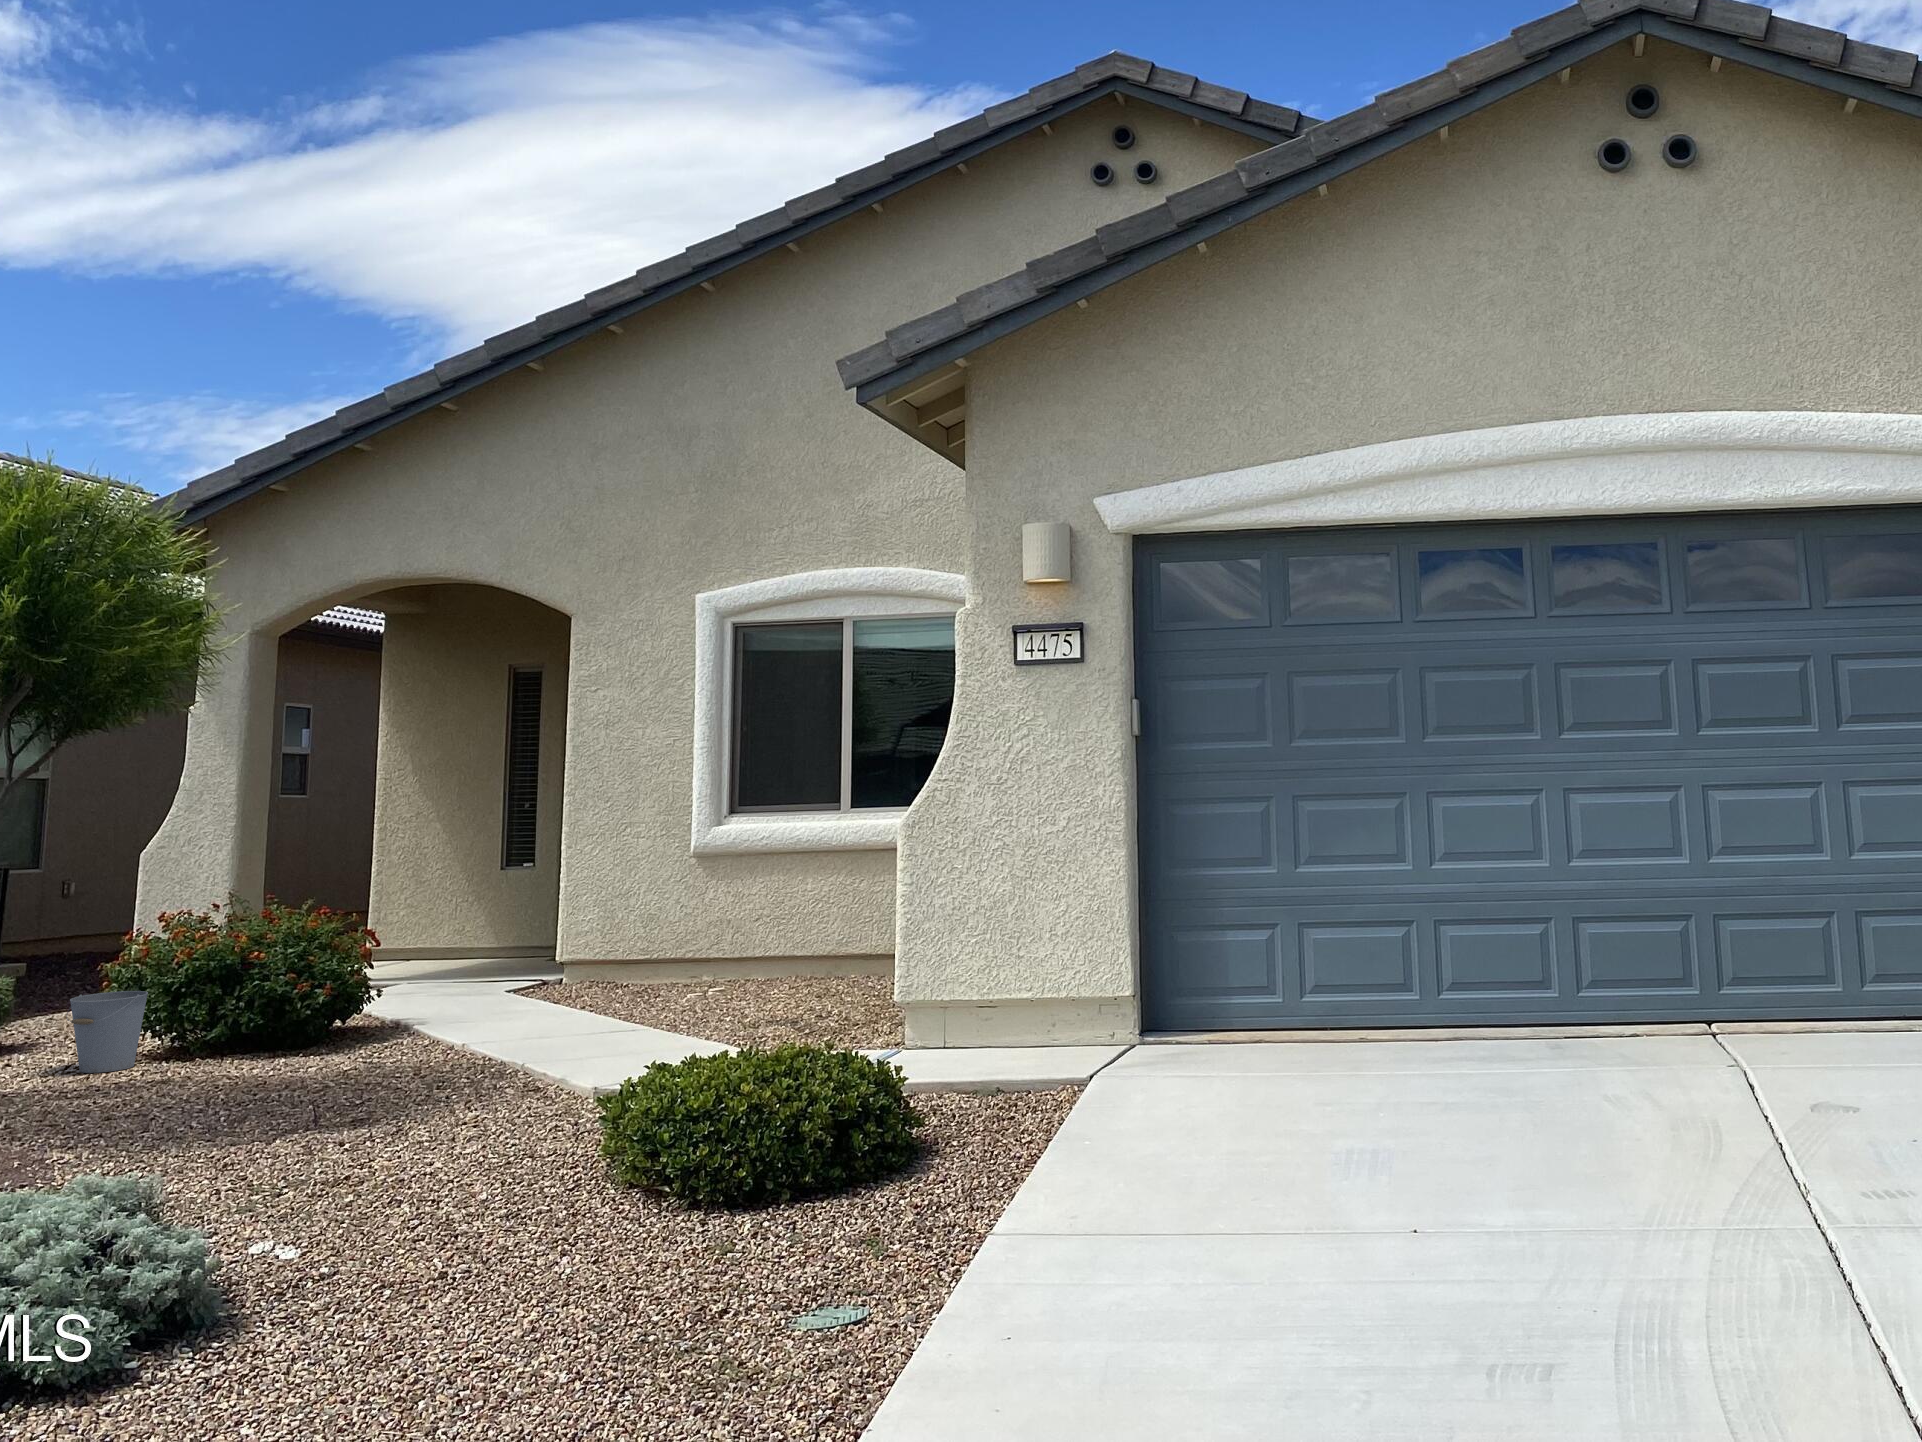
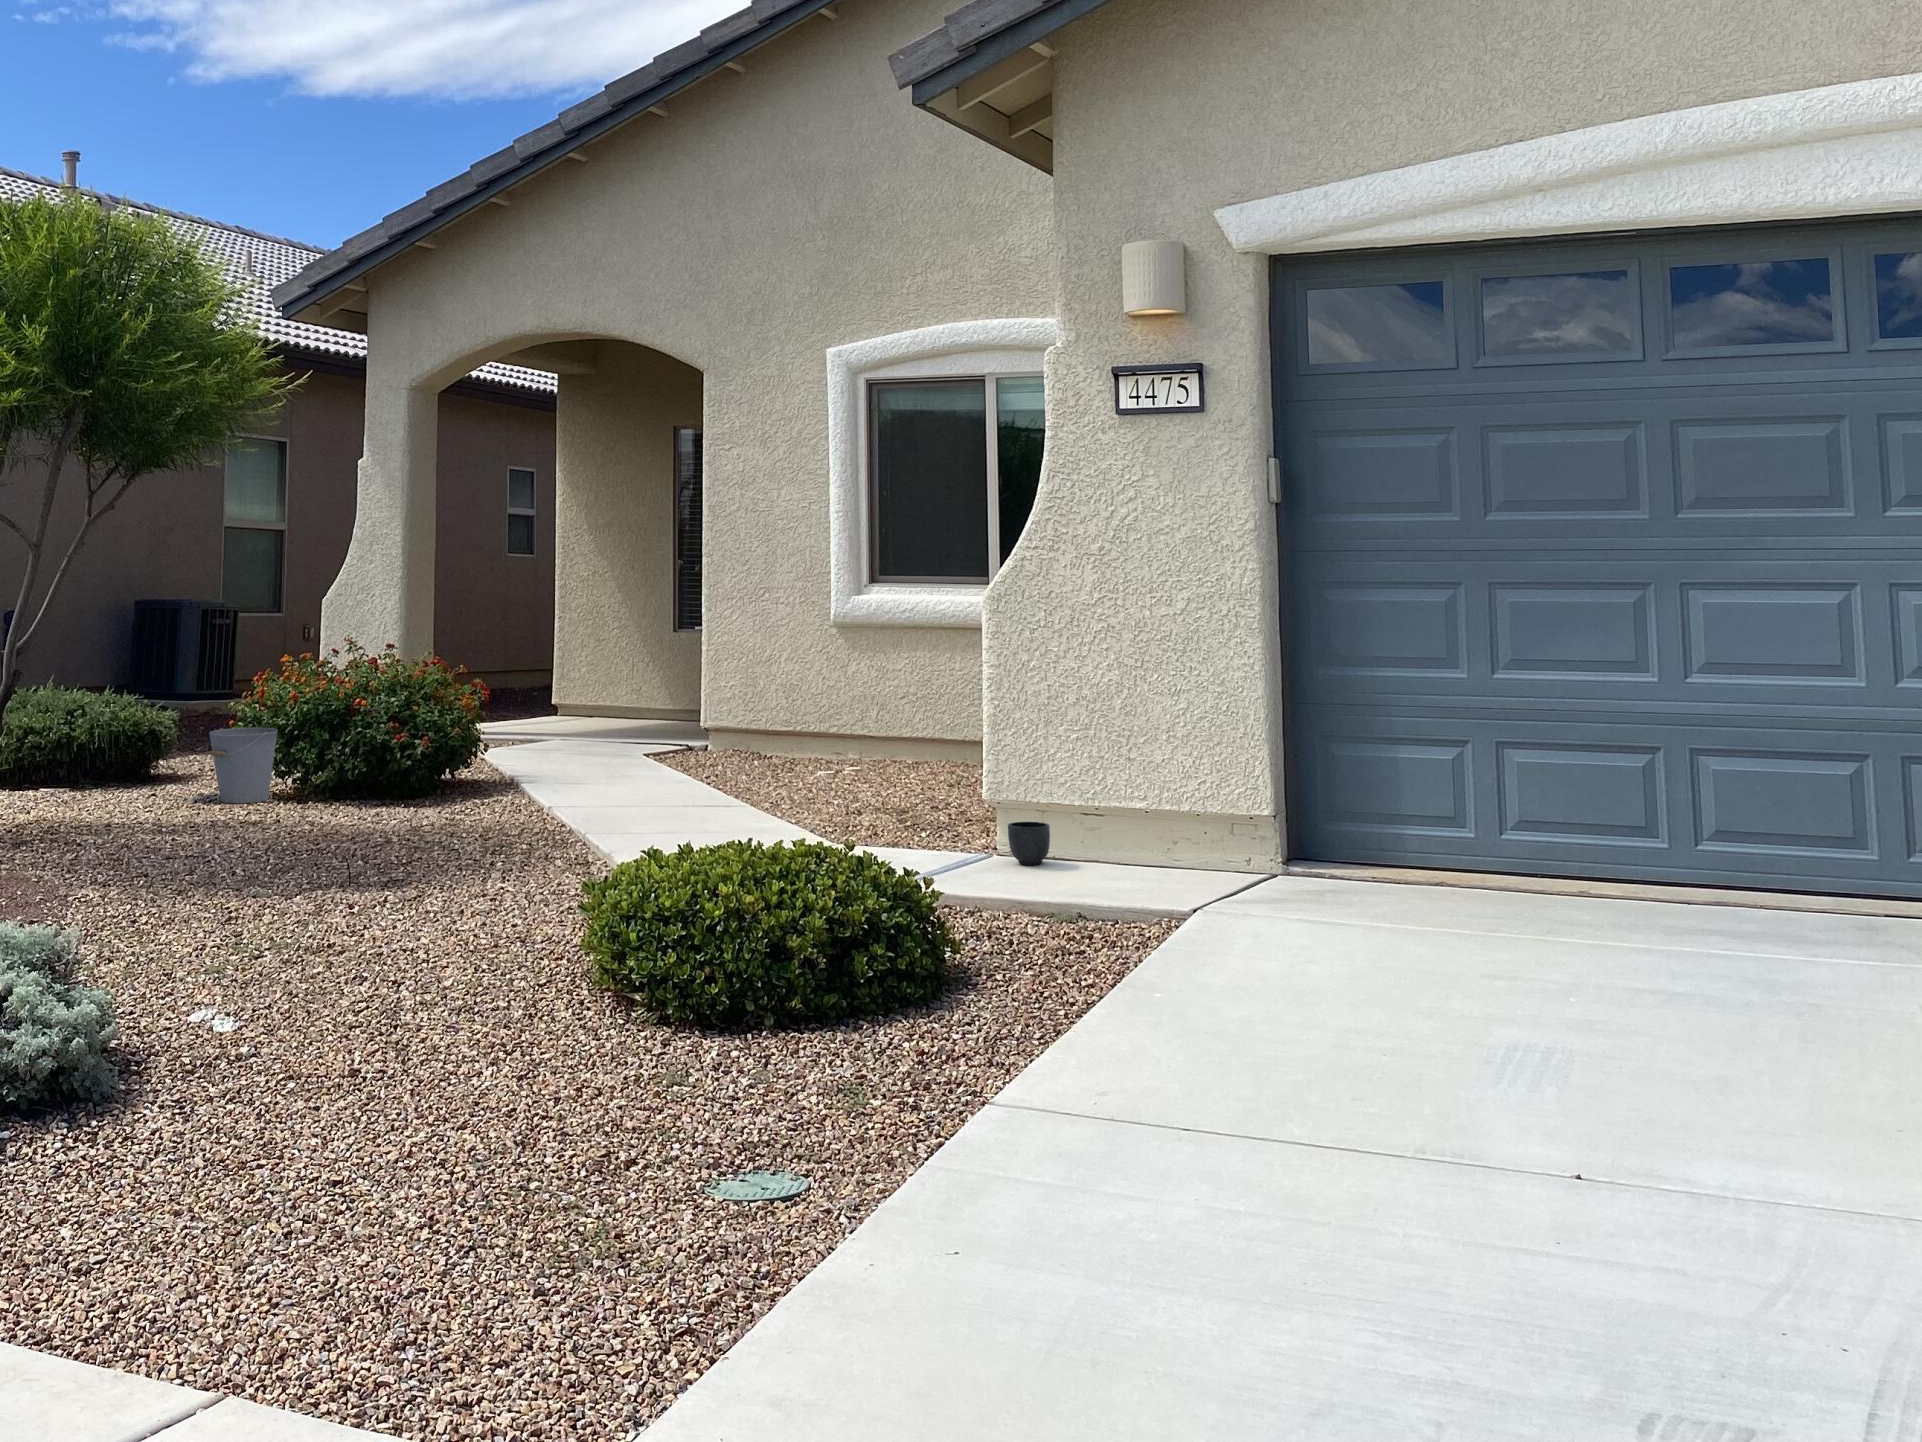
planter: none [920,1017,955,1055] -> present [1008,822,1050,865]

